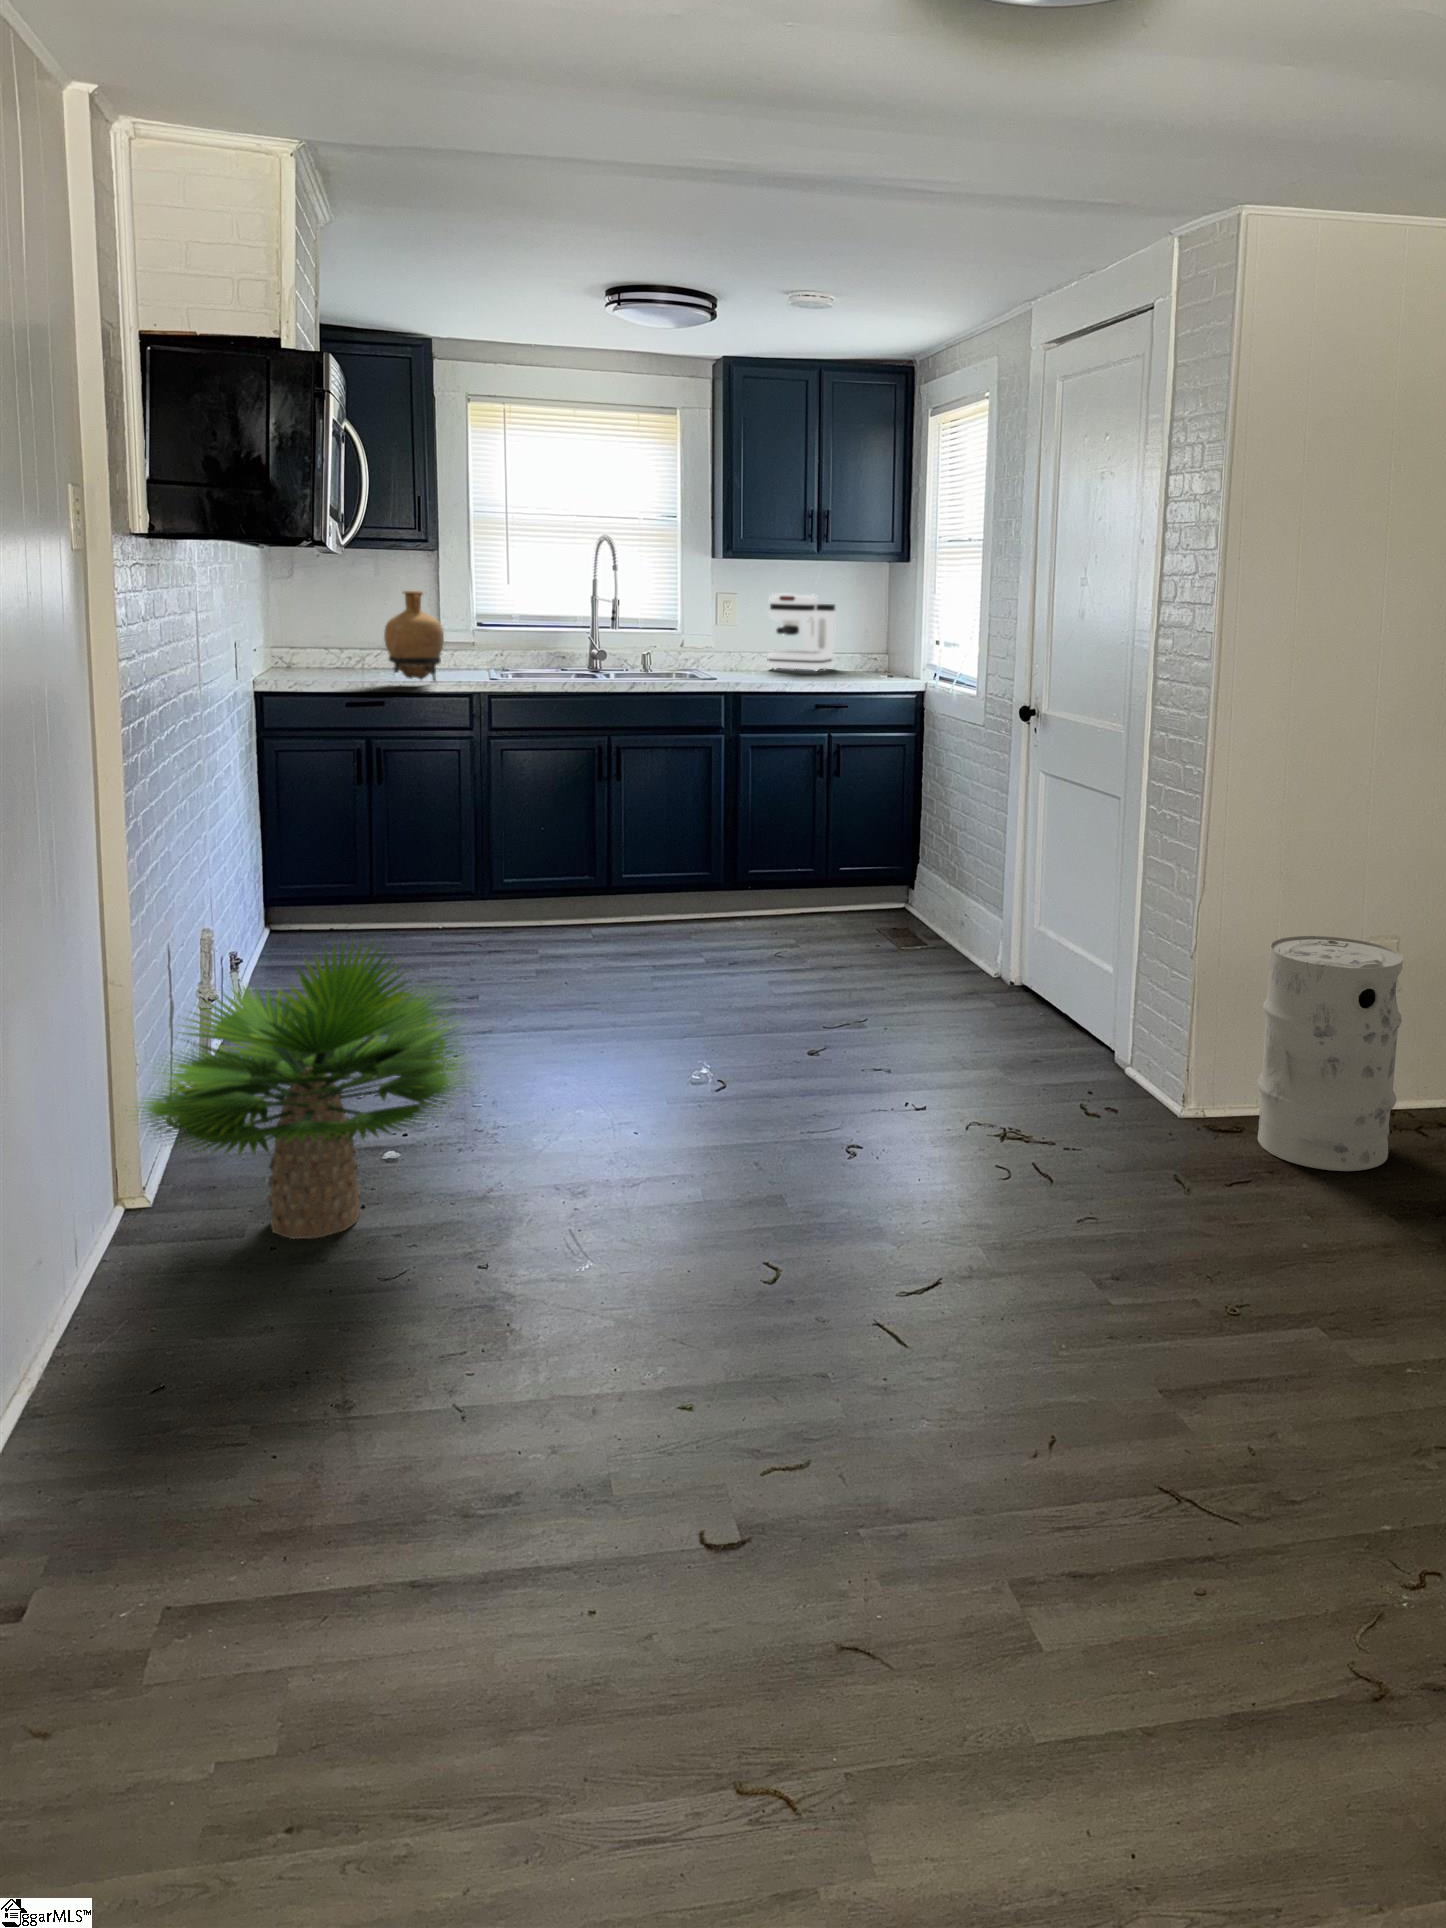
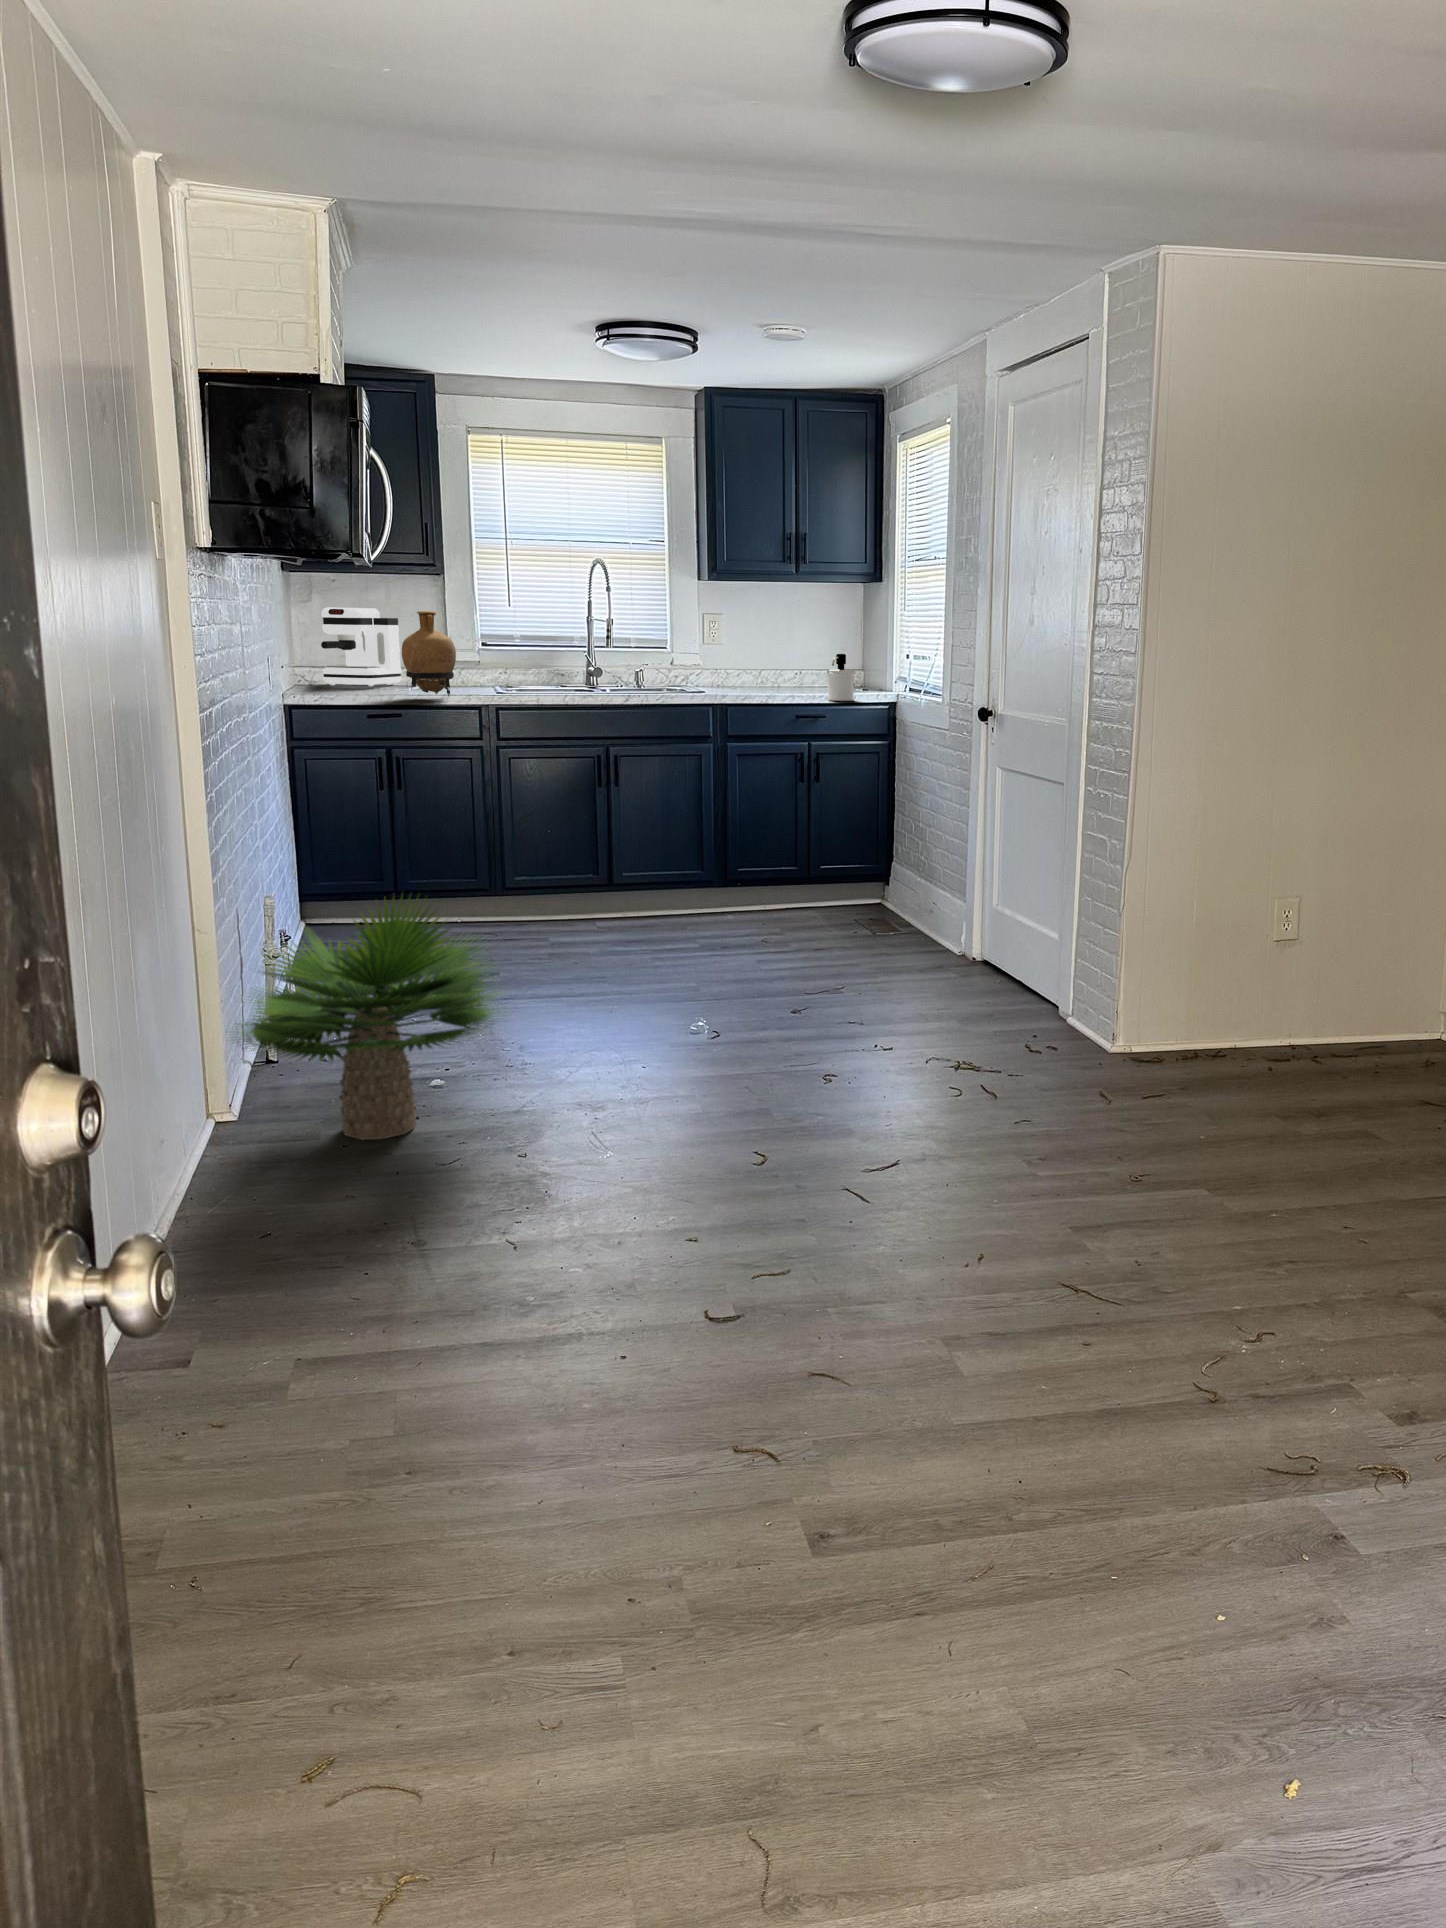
coffee maker: present [767,594,835,671] -> present [321,608,401,686]
soap dispenser: none [851,640,881,691] -> present [827,654,855,701]
trash can: present [1257,936,1403,1171] -> none [1172,894,1295,1088]

